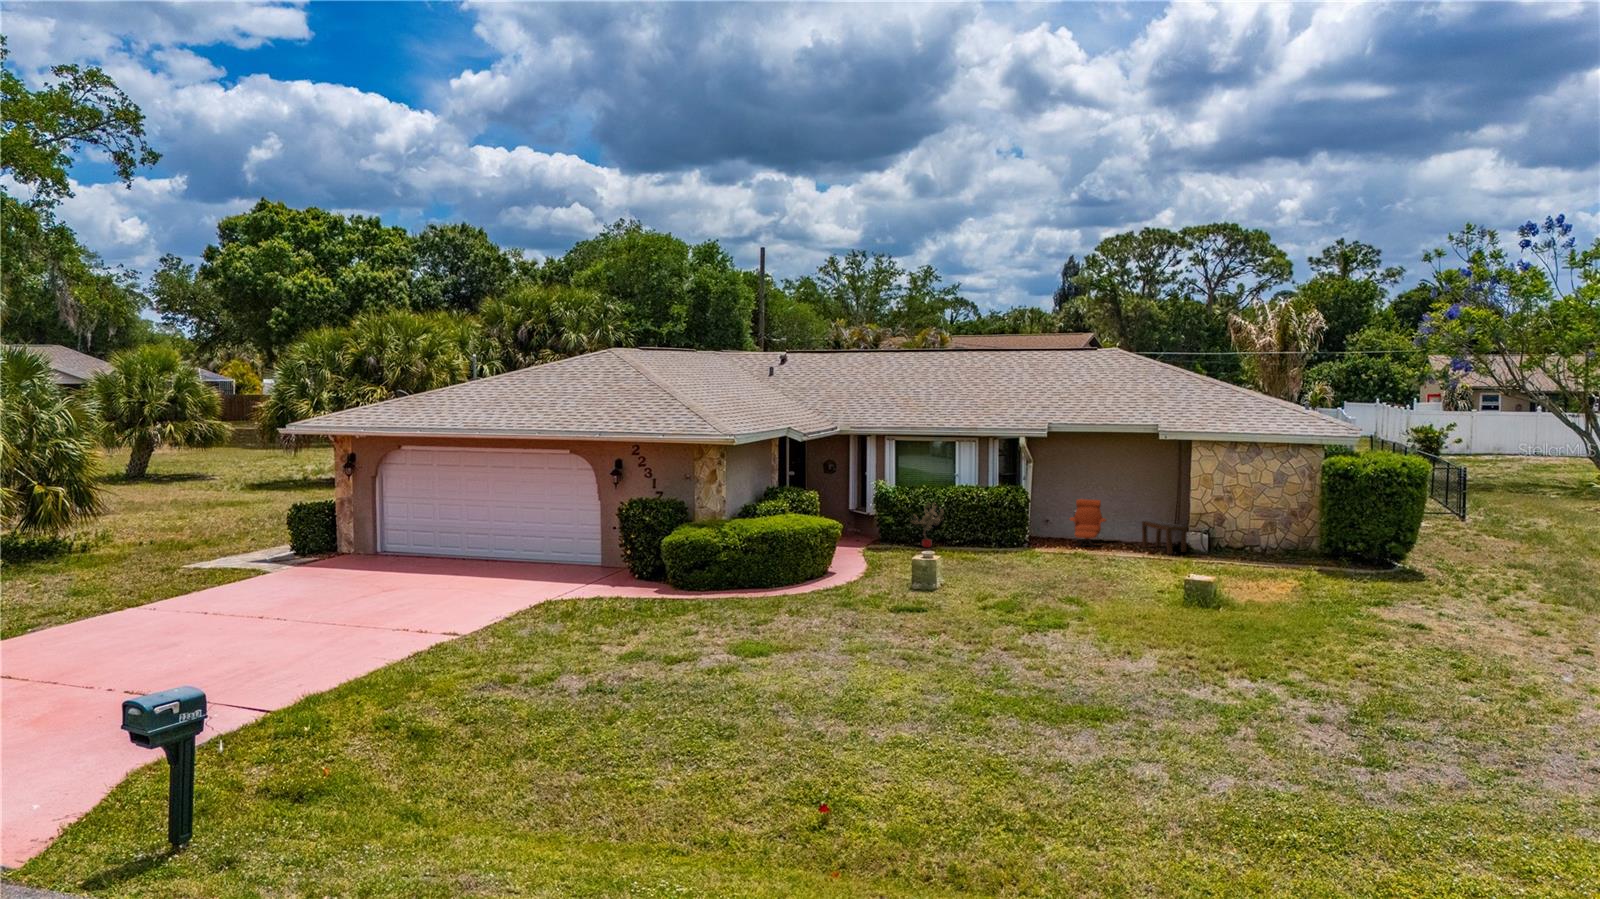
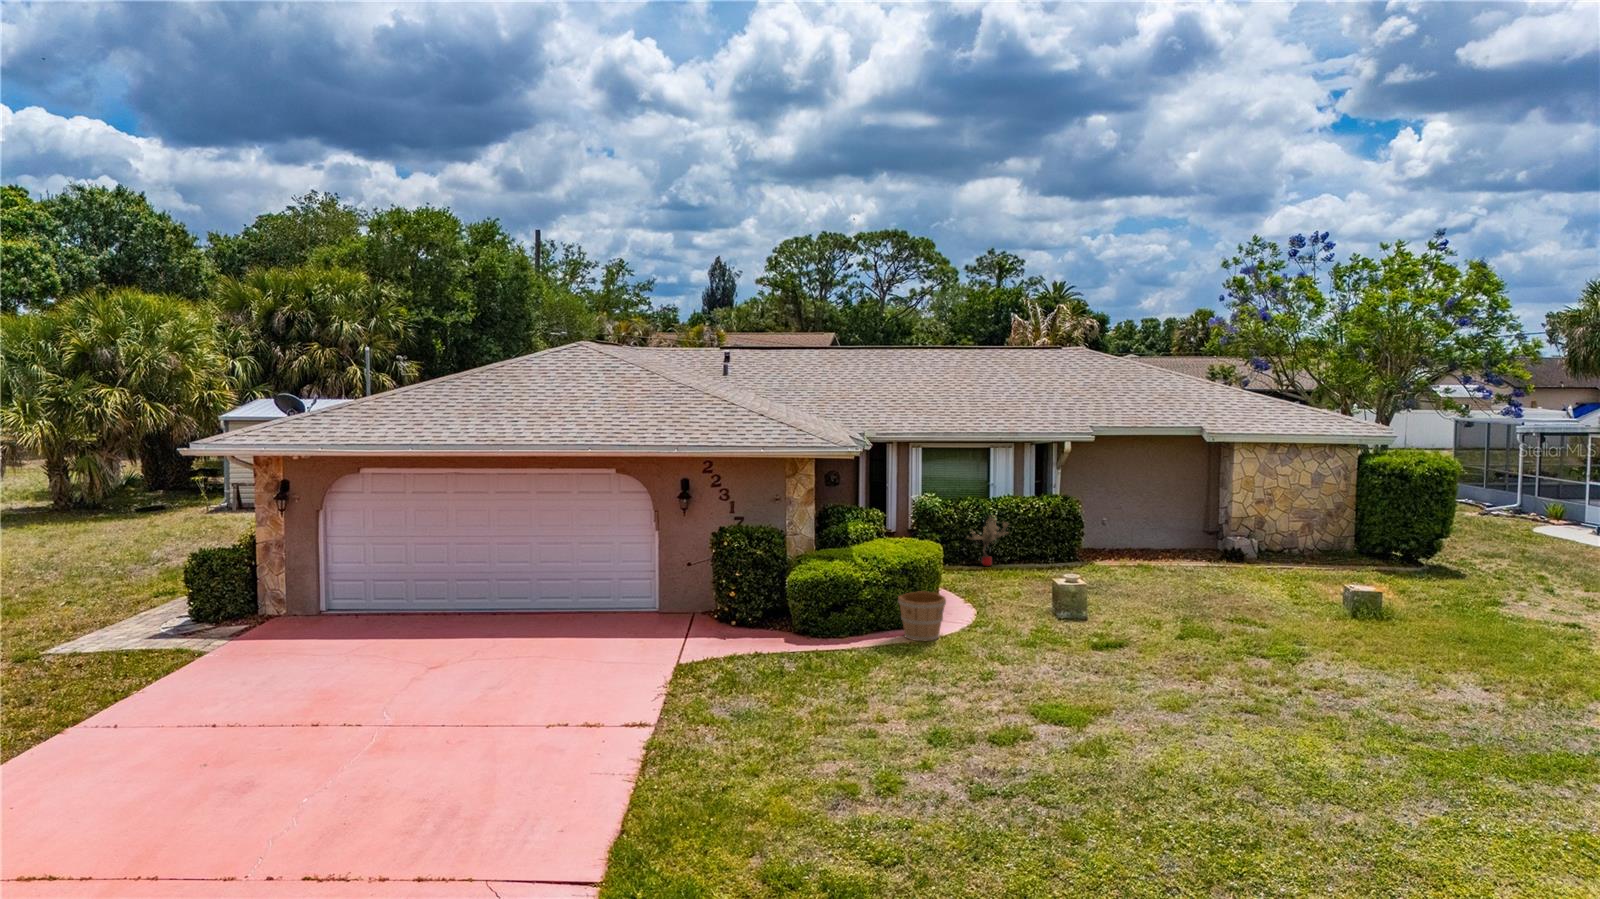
lounge chair: present [1070,499,1106,548] -> none [1098,504,1141,556]
bench: present [1142,521,1188,554] -> none [1179,524,1237,559]
wooden bucket: none [728,550,765,587] -> present [898,591,946,641]

